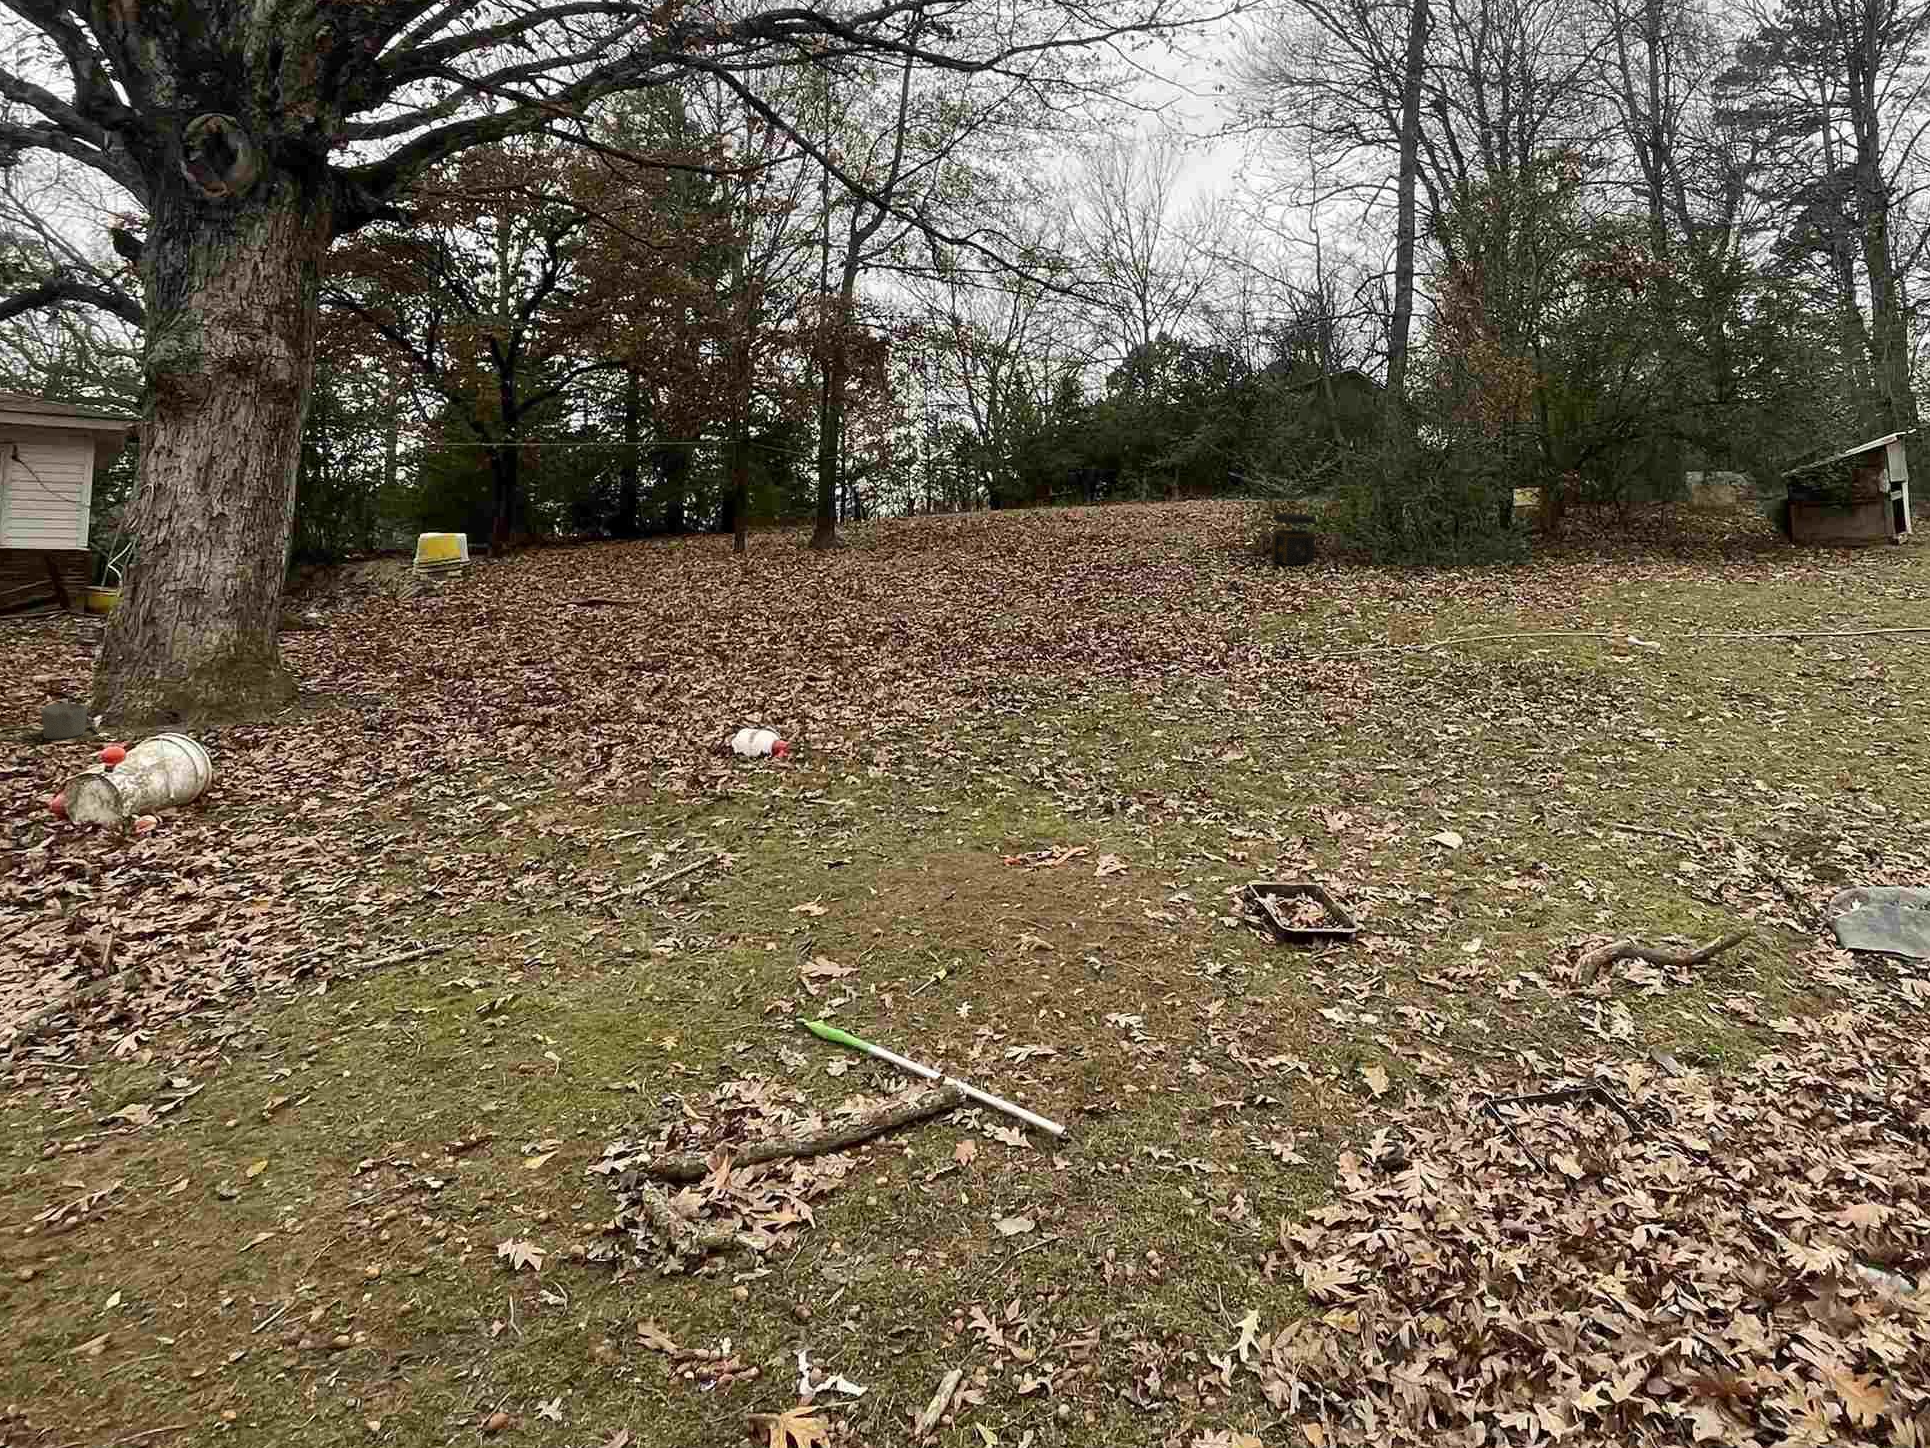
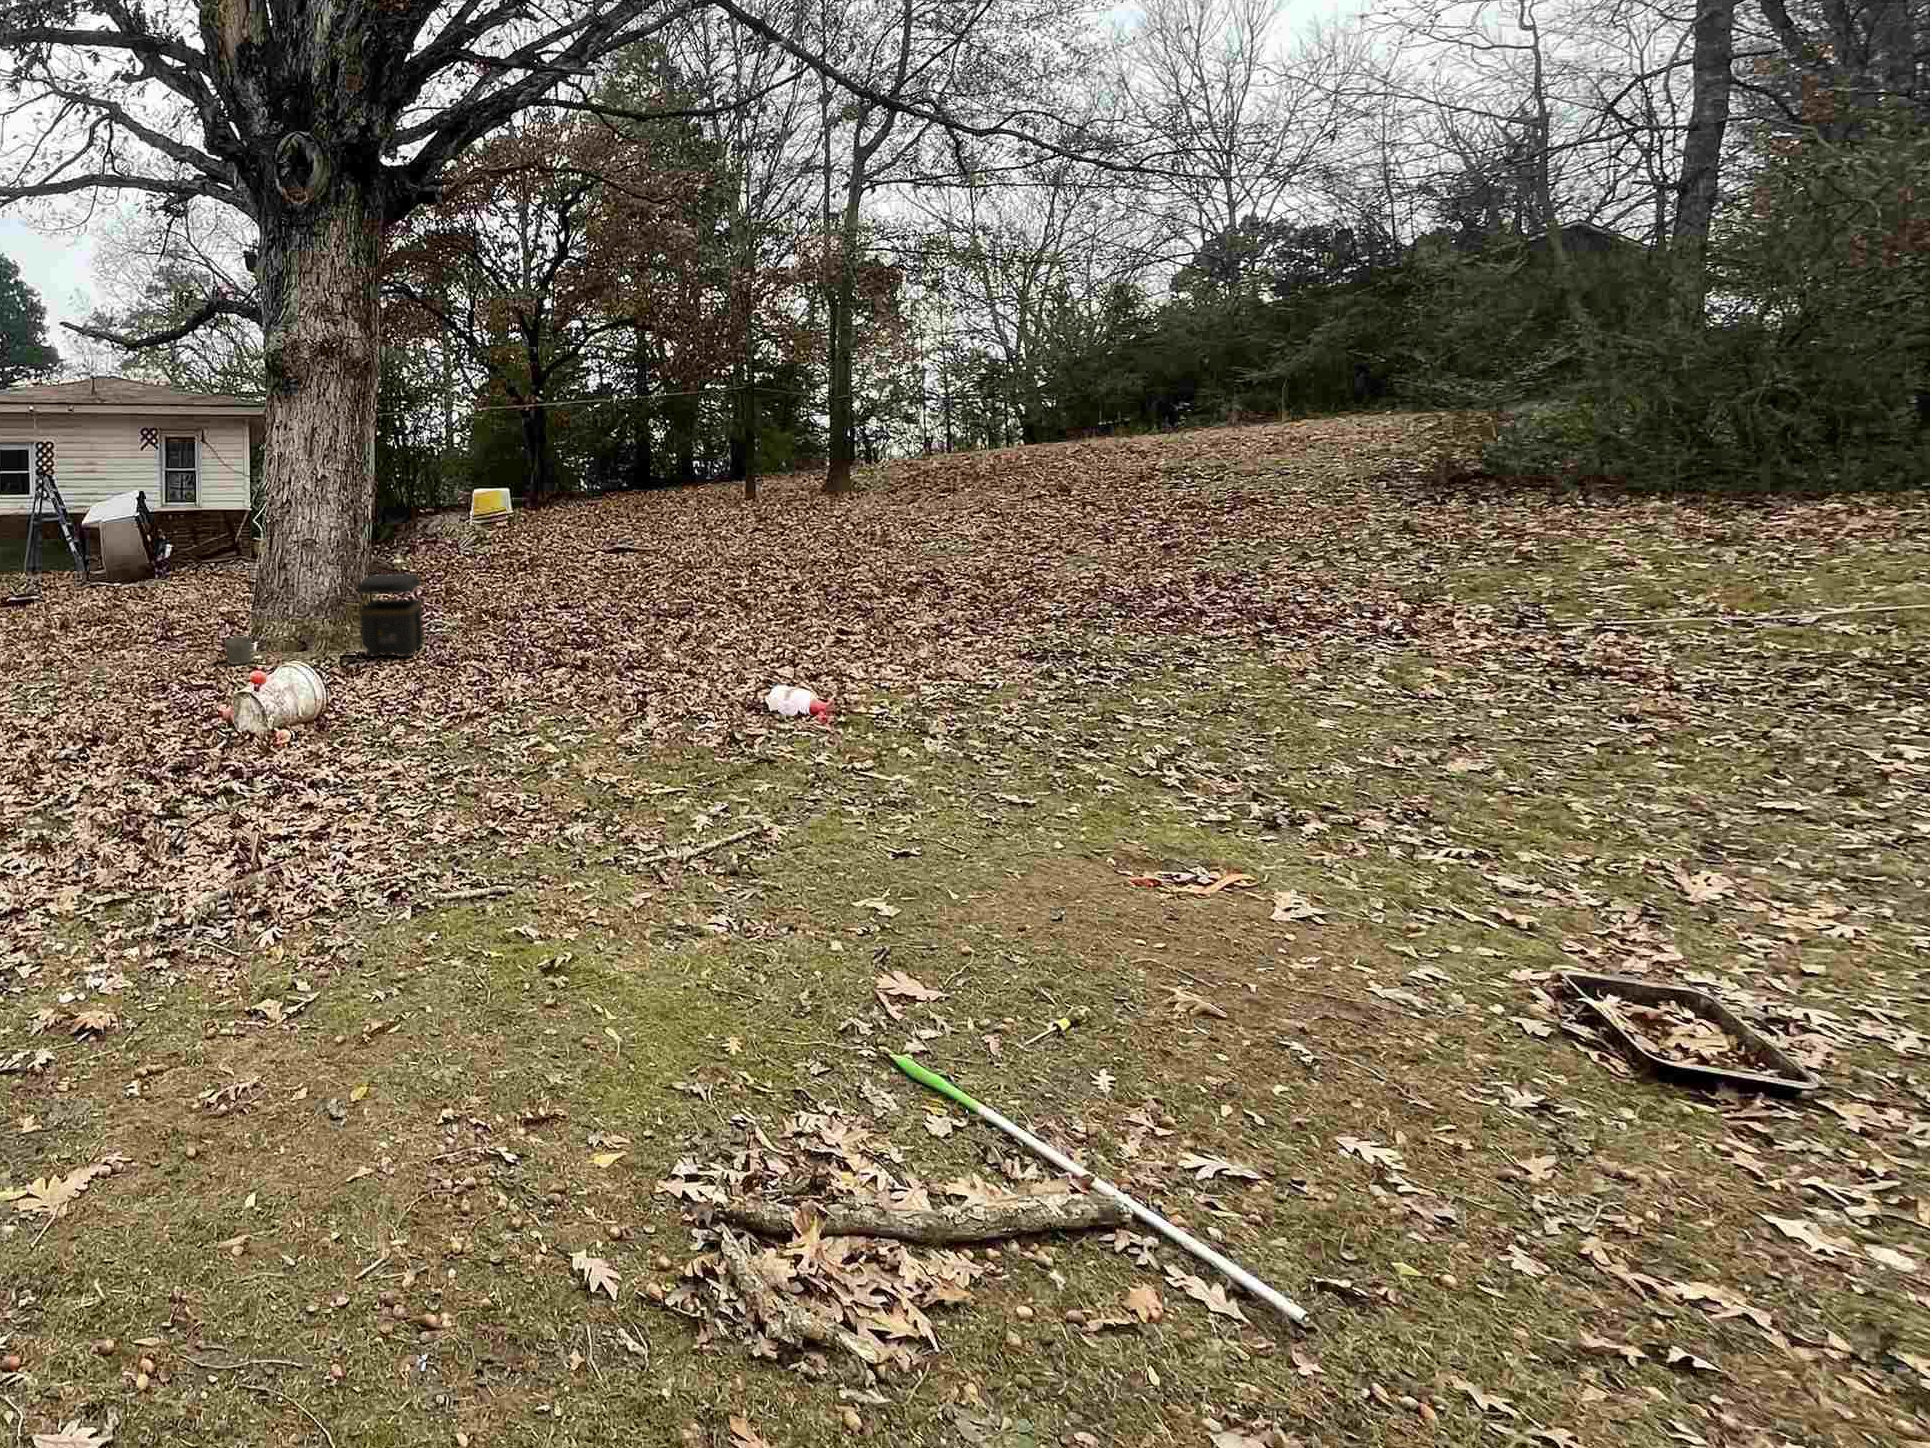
toolbox: present [1271,513,1316,565] -> present [358,573,424,657]

